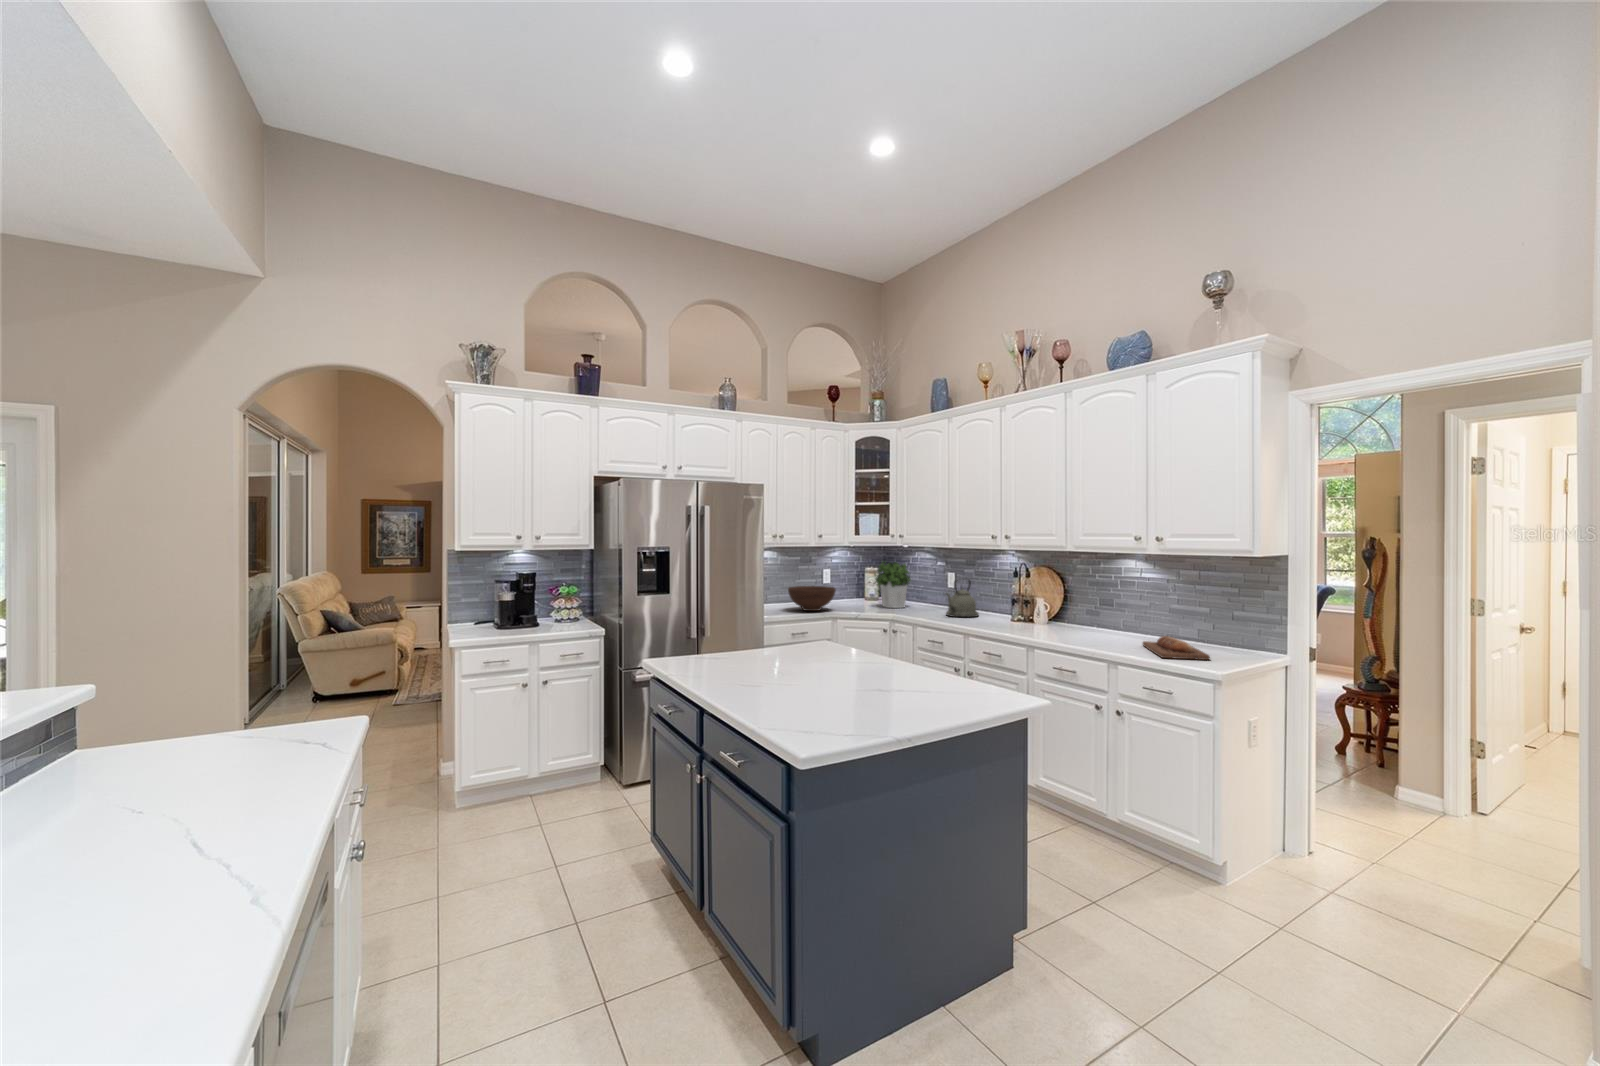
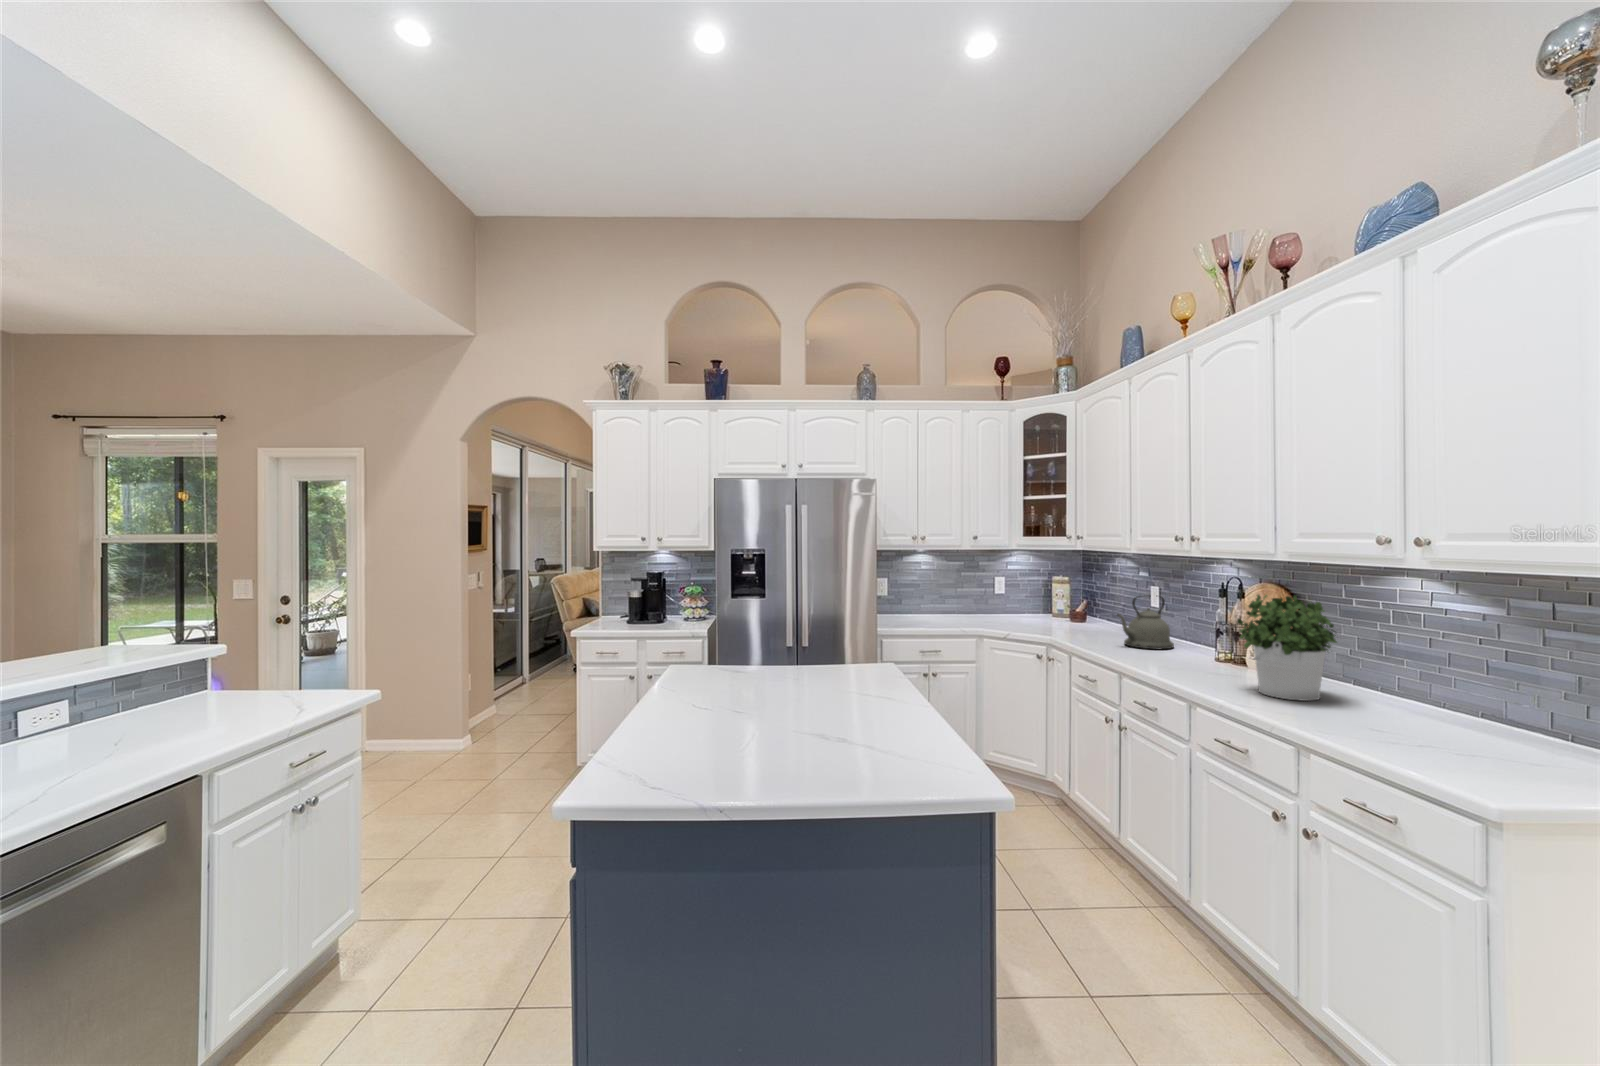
potted plant: present [874,562,911,608] -> present [1237,595,1337,701]
fruit bowl: present [788,586,836,611] -> none [931,596,989,626]
bread loaf: present [1143,636,1210,660] -> none [1395,714,1512,774]

